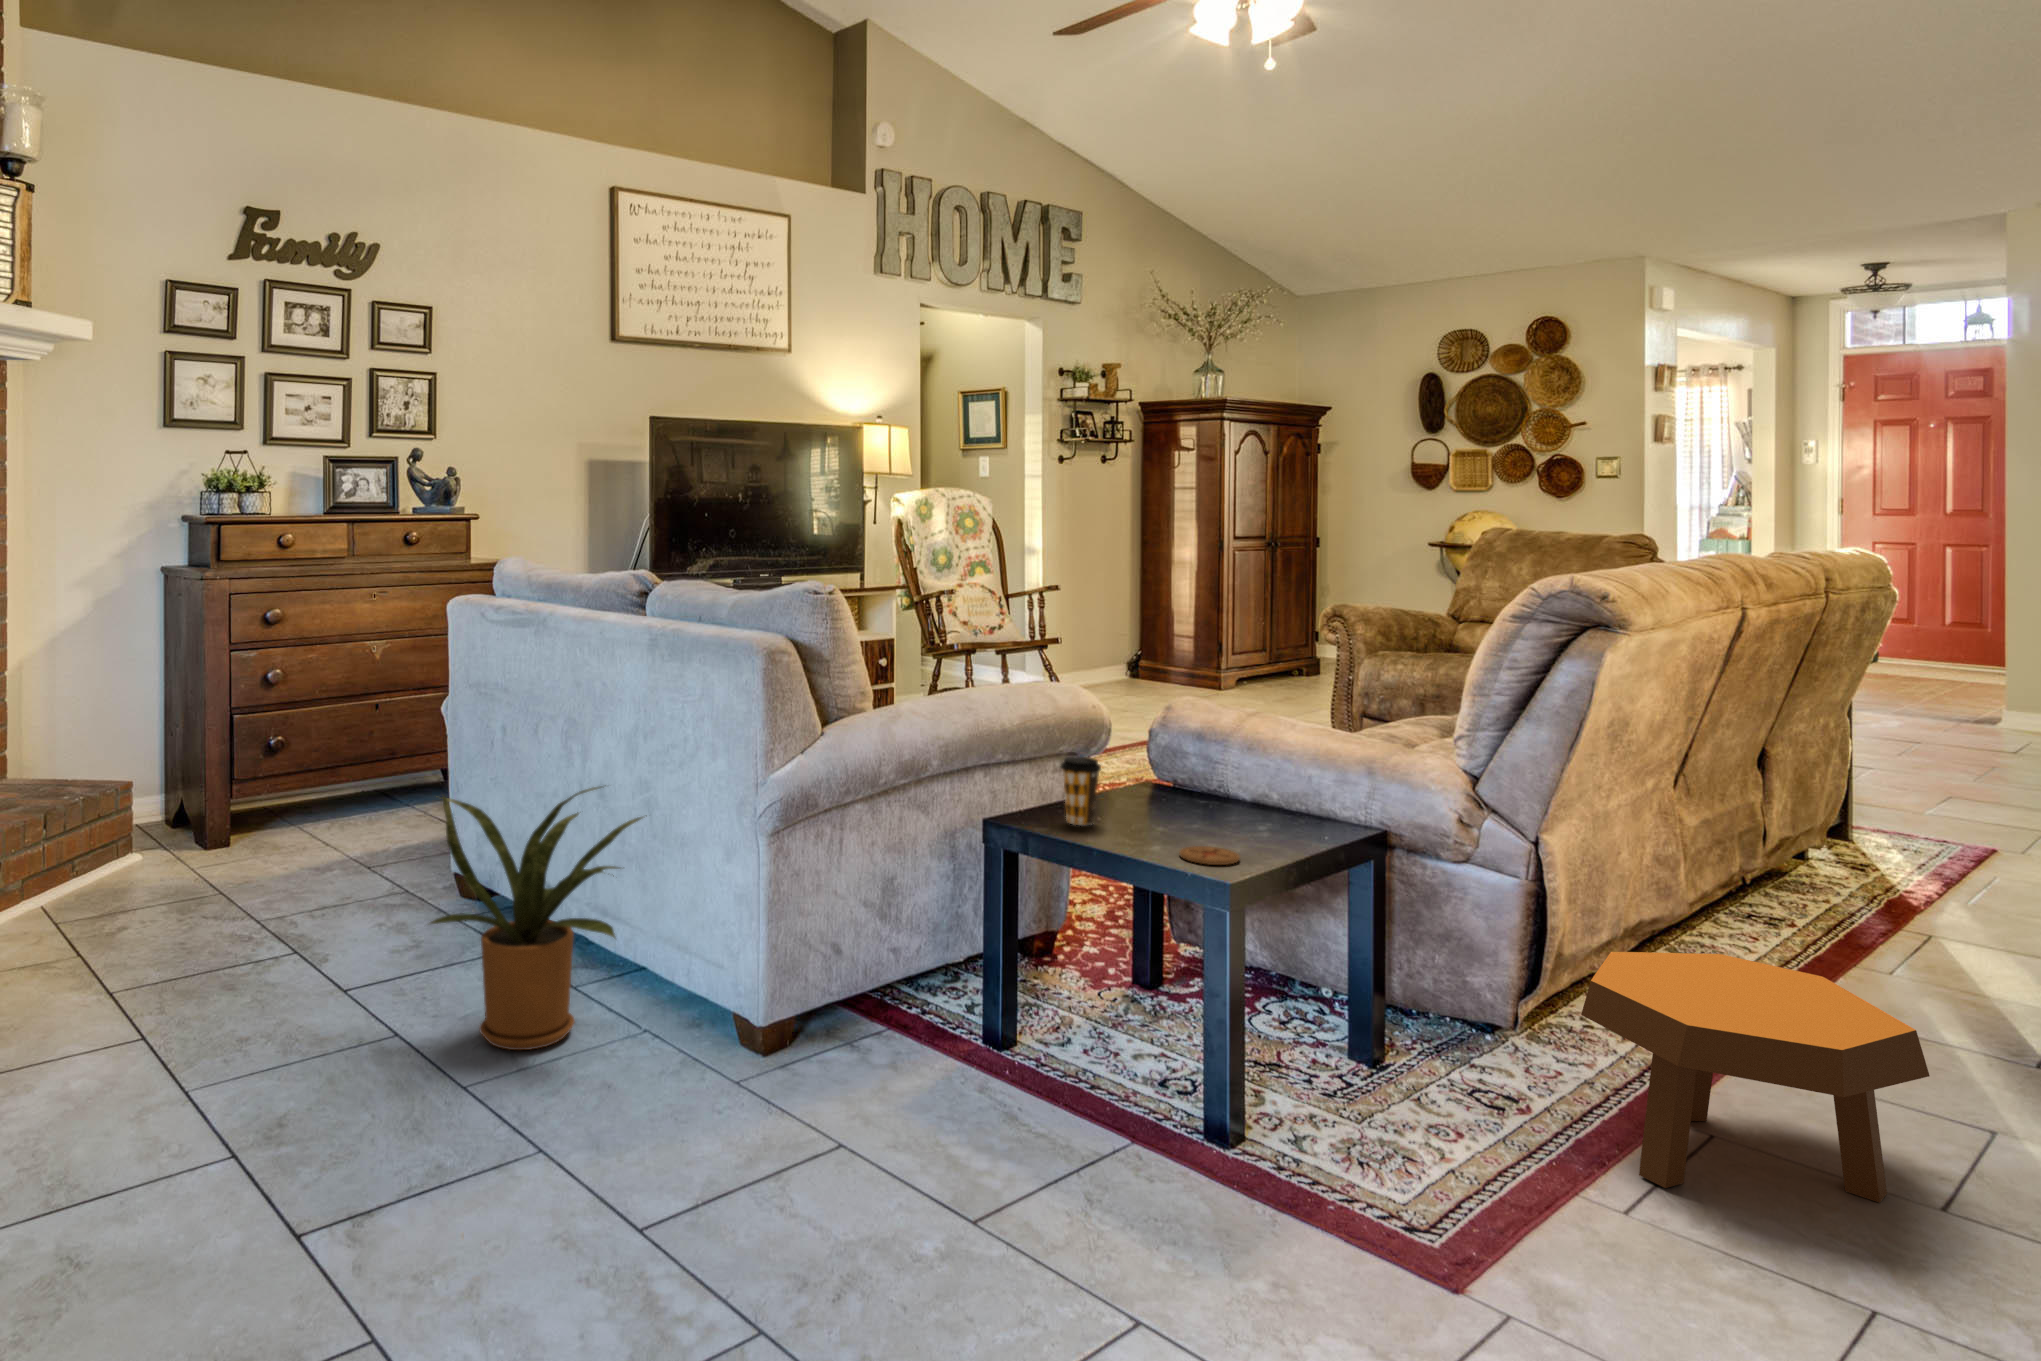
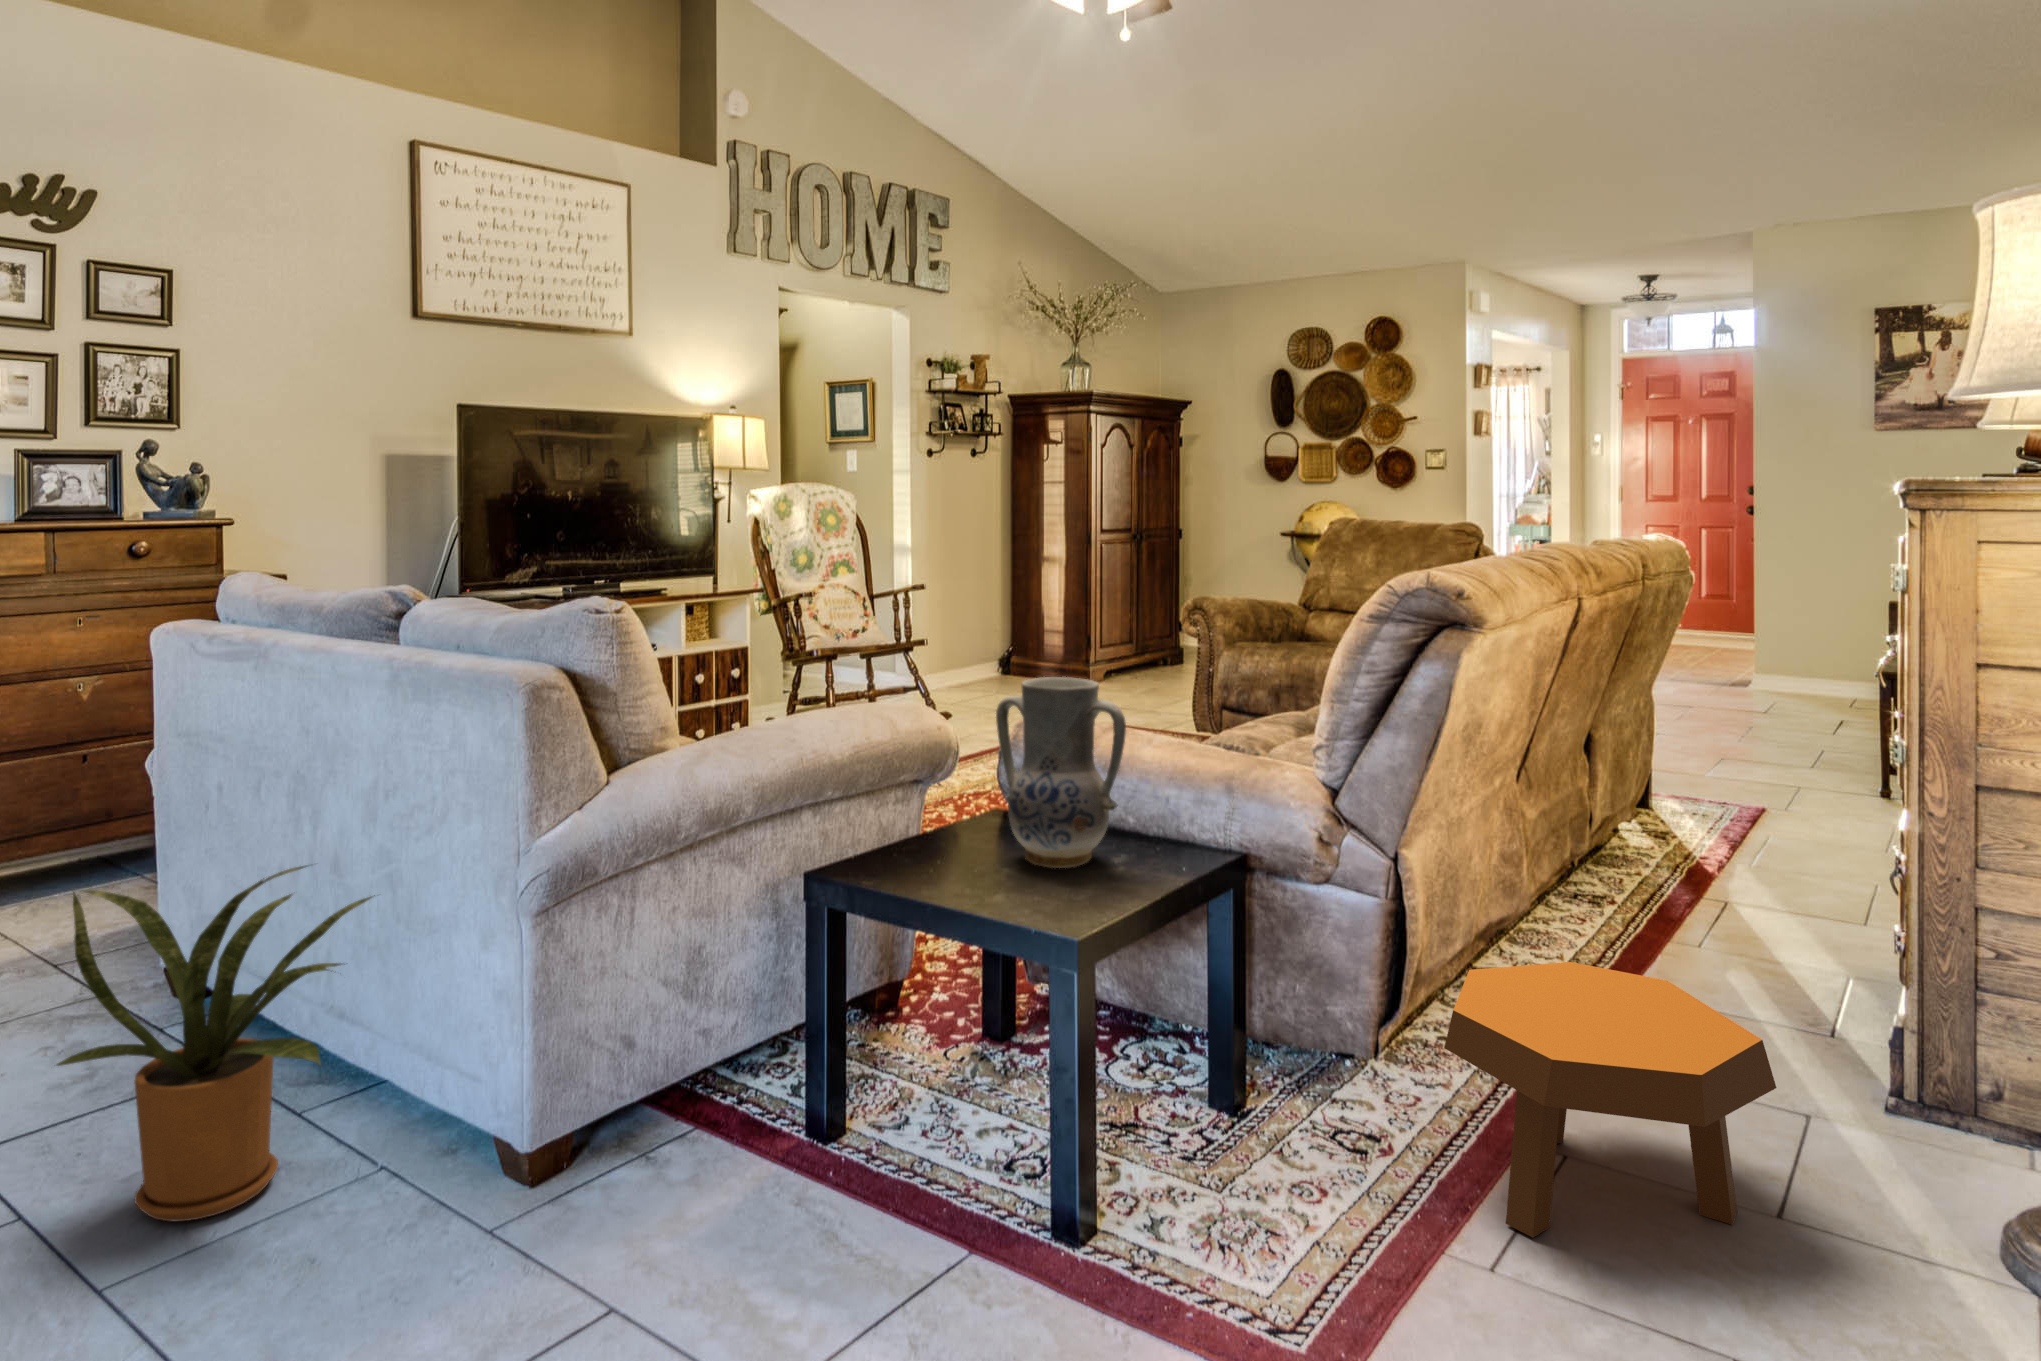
vase: none [1155,664,1275,830] -> present [996,677,1126,868]
coffee cup: present [1060,757,1101,825] -> none [888,791,935,873]
coaster: present [1179,846,1240,865] -> none [1019,892,1087,918]

